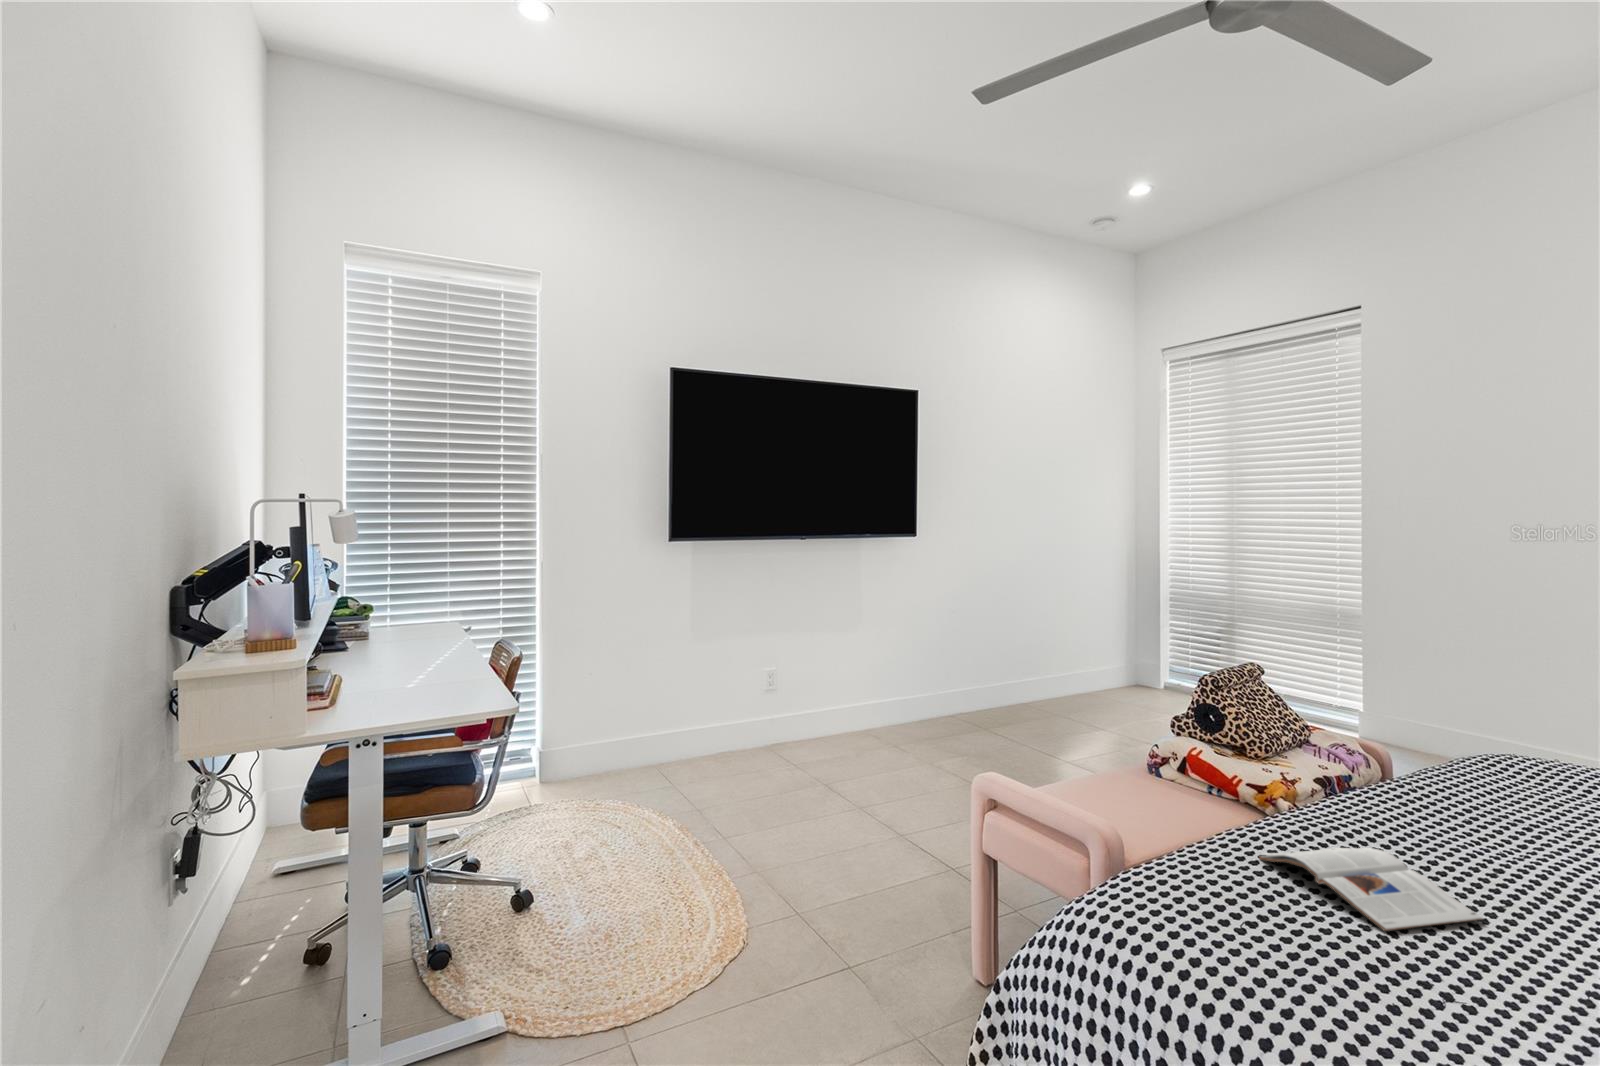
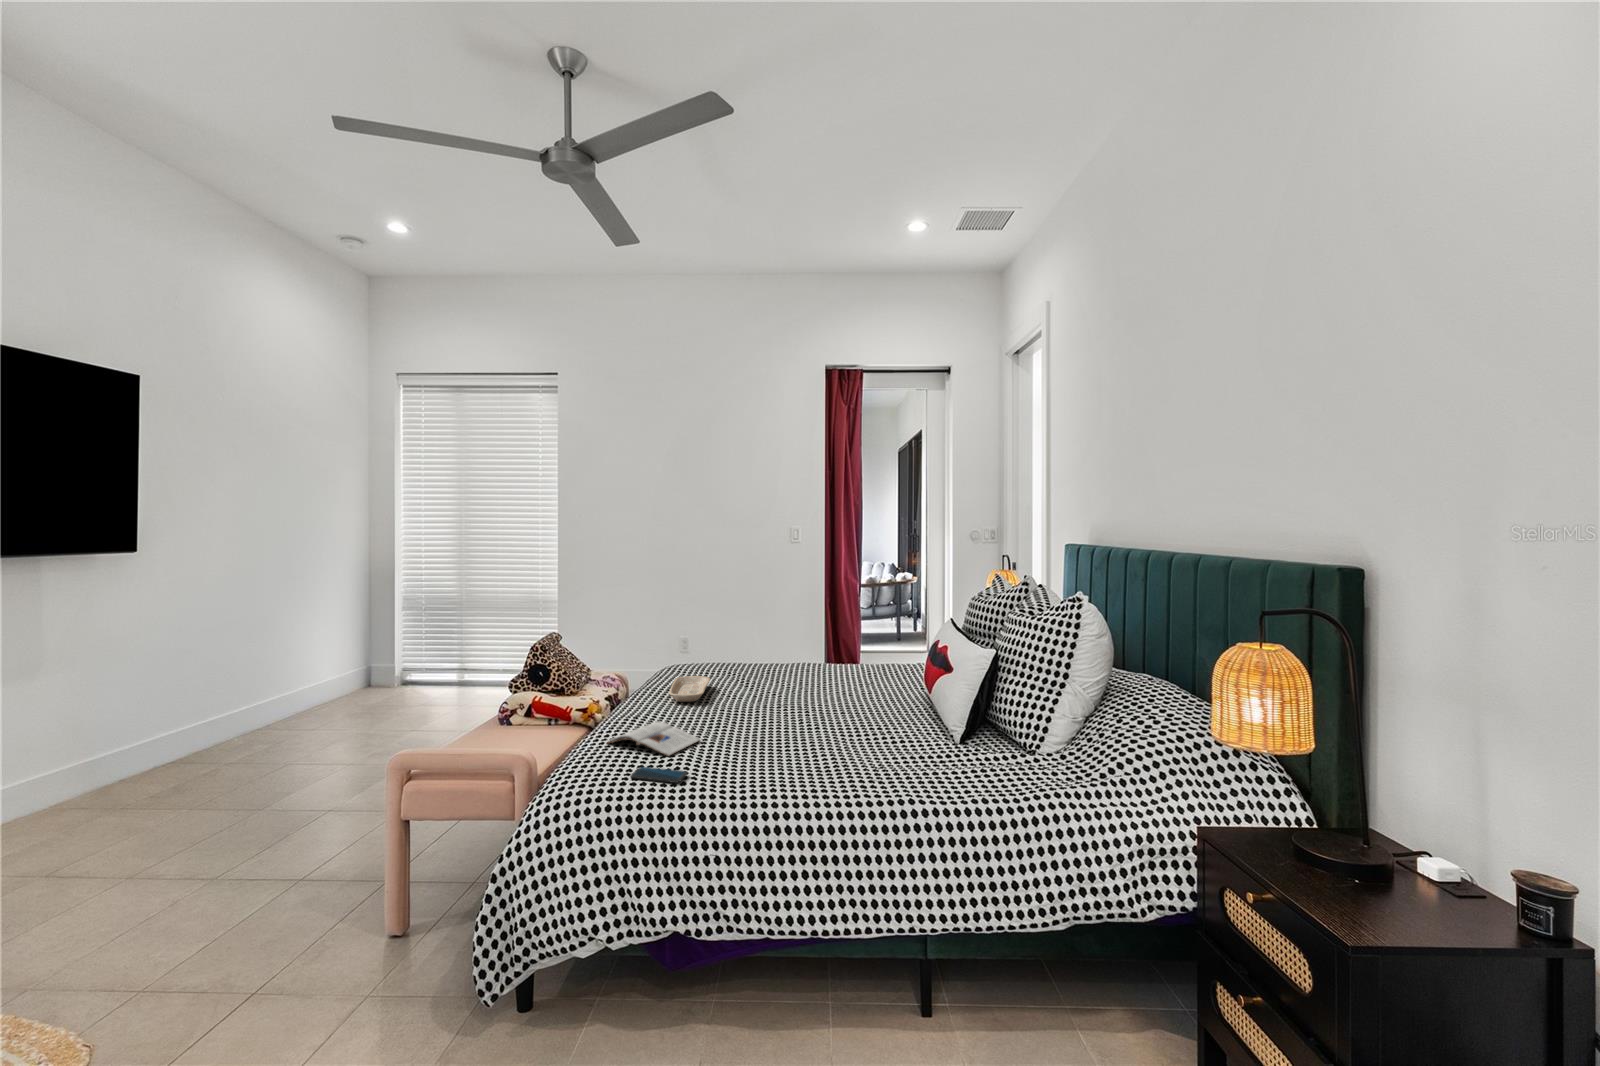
tray: none [1424,773,1533,827] -> present [669,676,710,702]
smartphone: none [1279,934,1421,1009] -> present [630,767,687,783]

